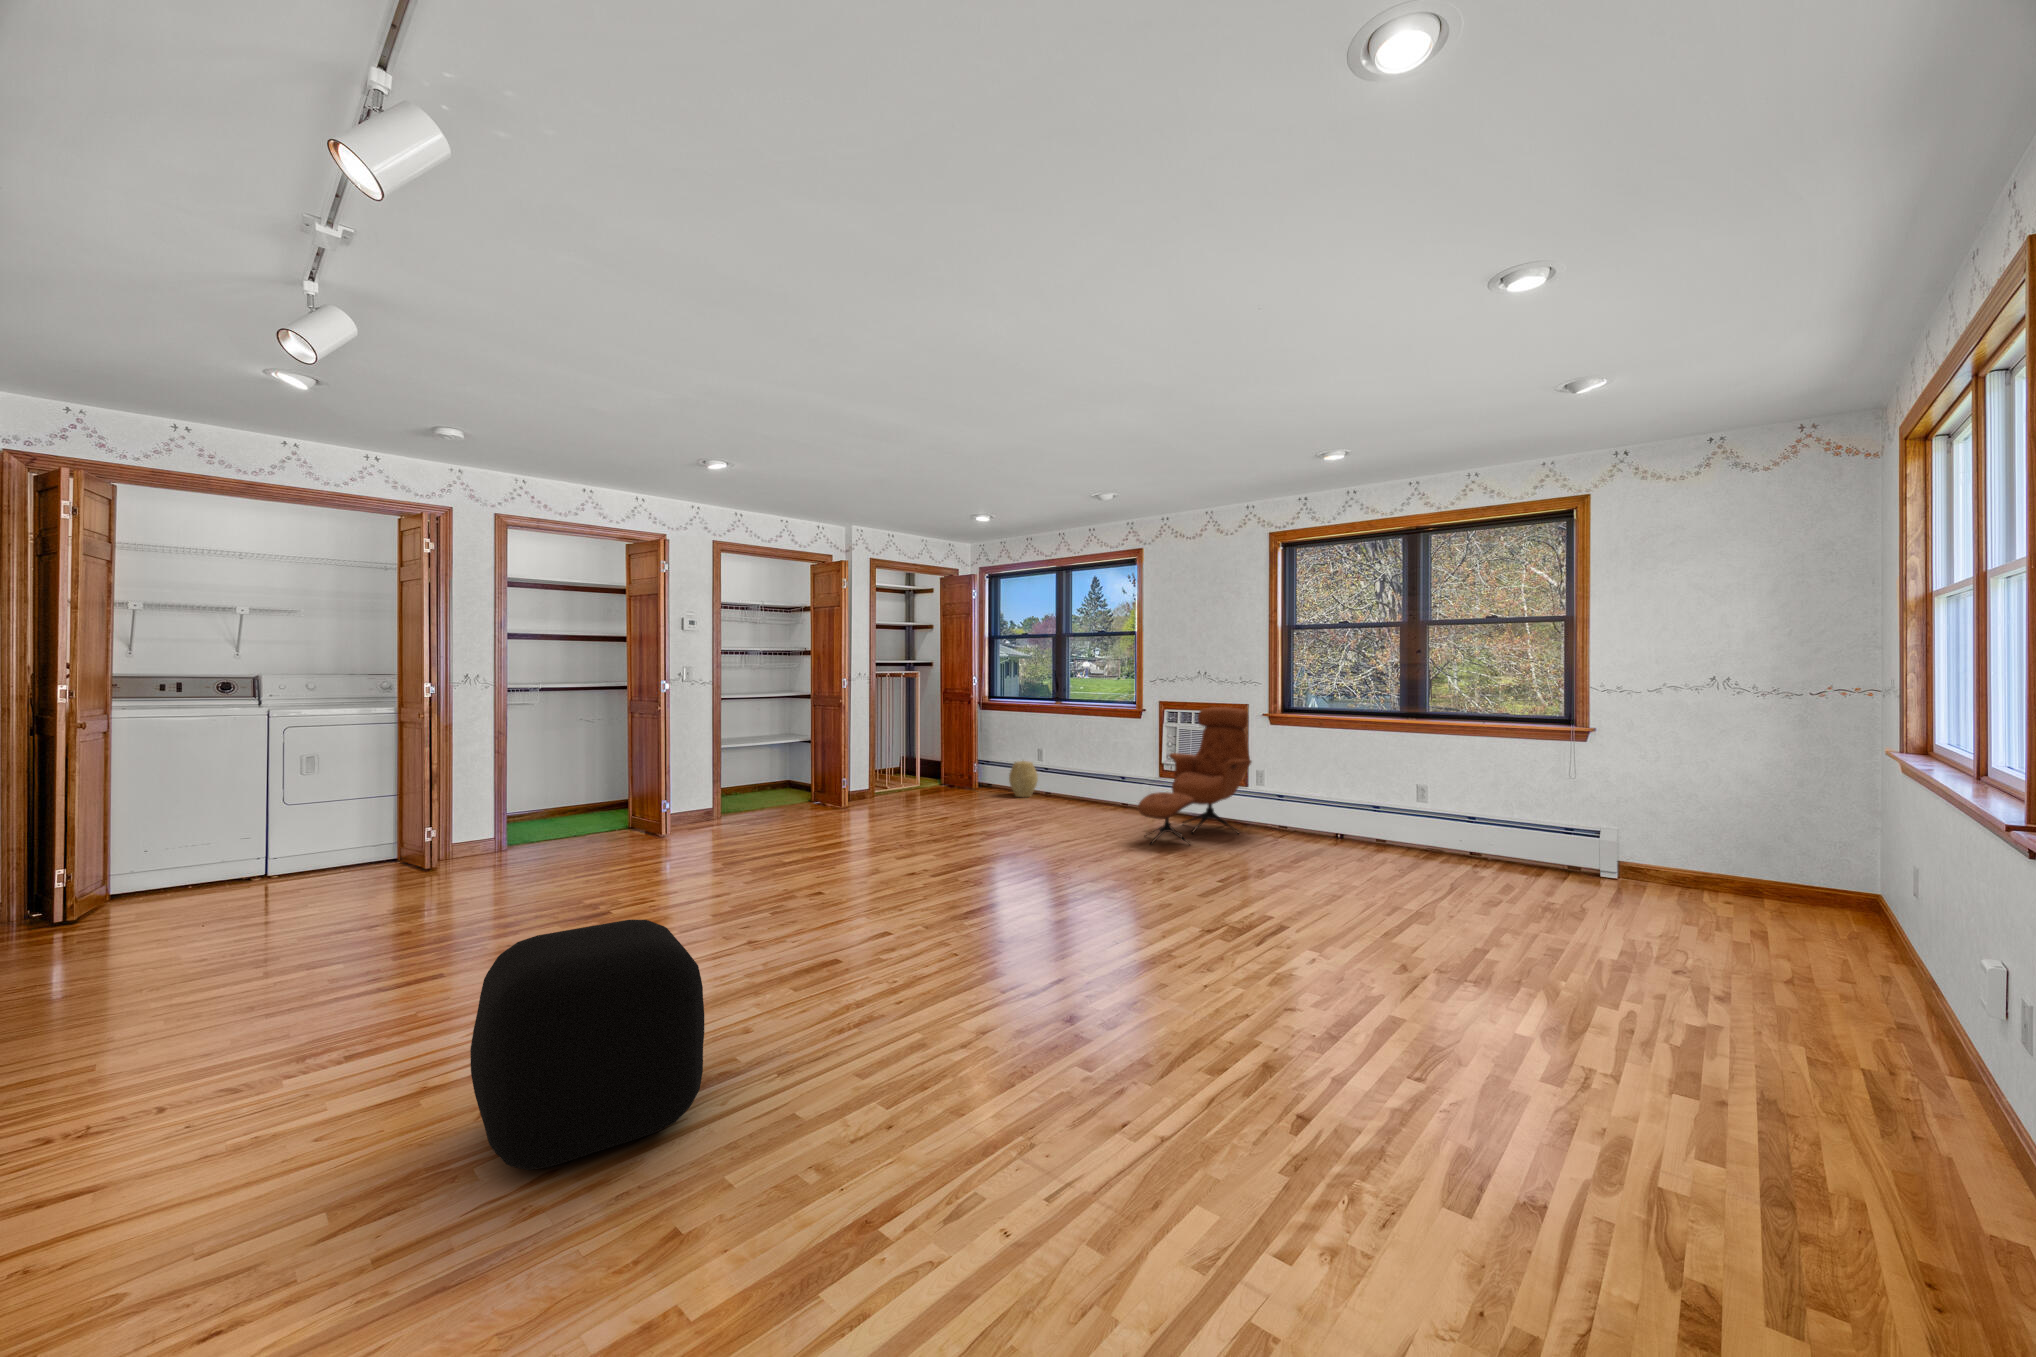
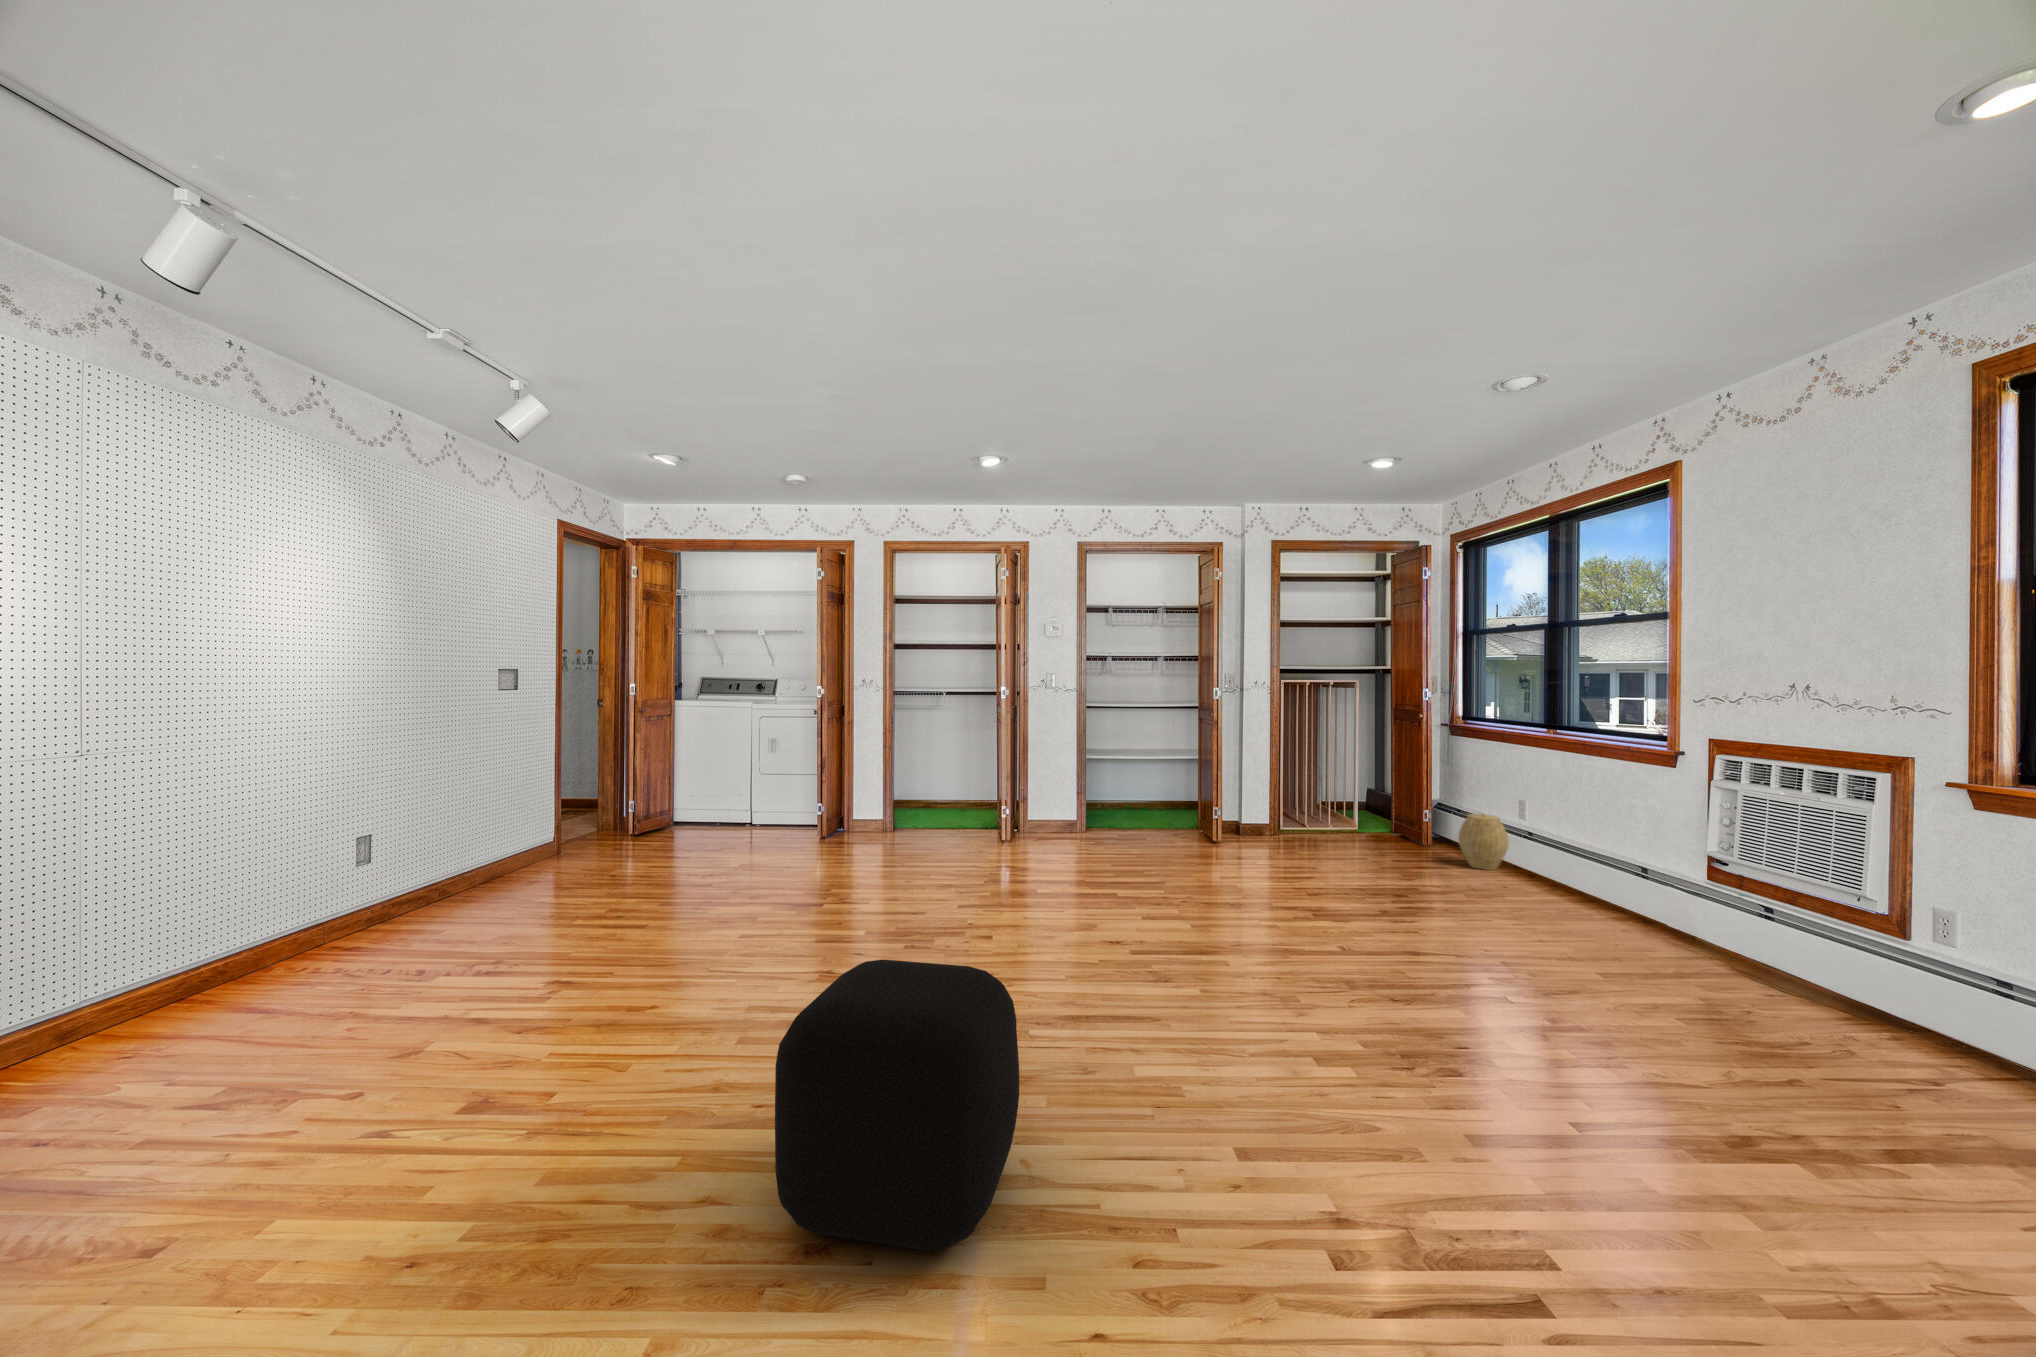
lounge chair: present [1138,707,1251,844] -> none [1543,758,1896,1037]
ottoman: present [470,920,704,1170] -> present [775,960,1019,1250]

